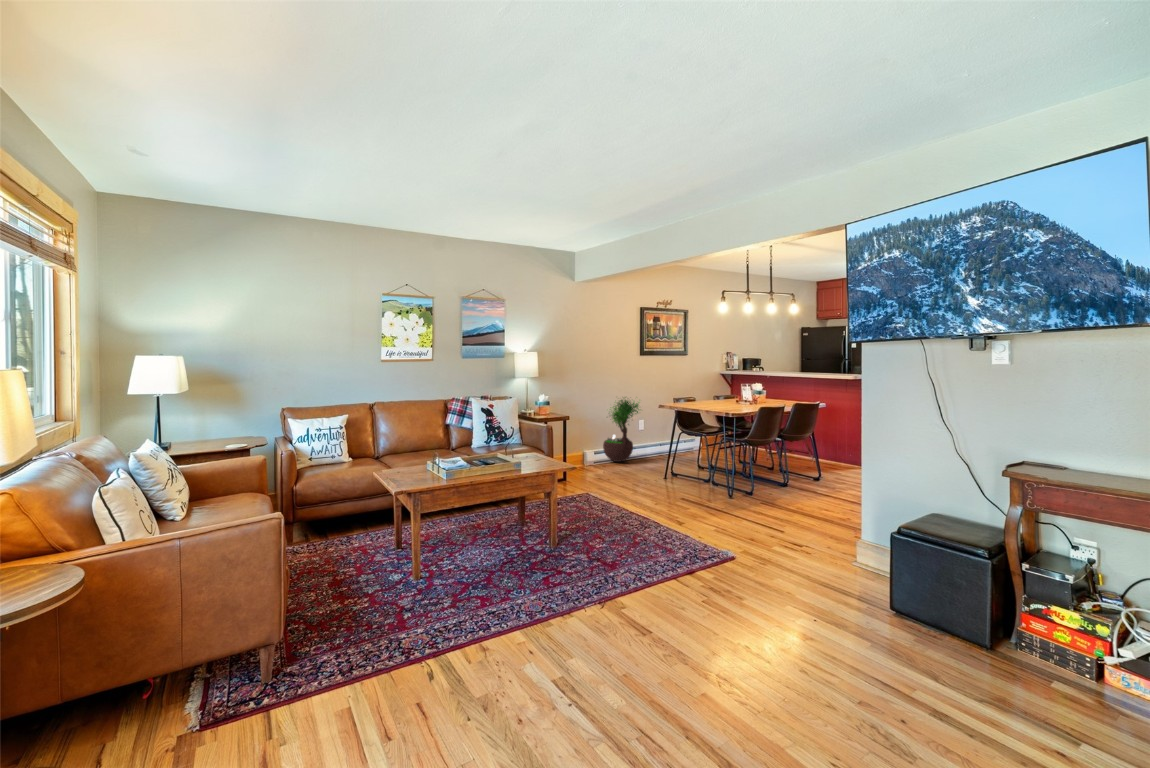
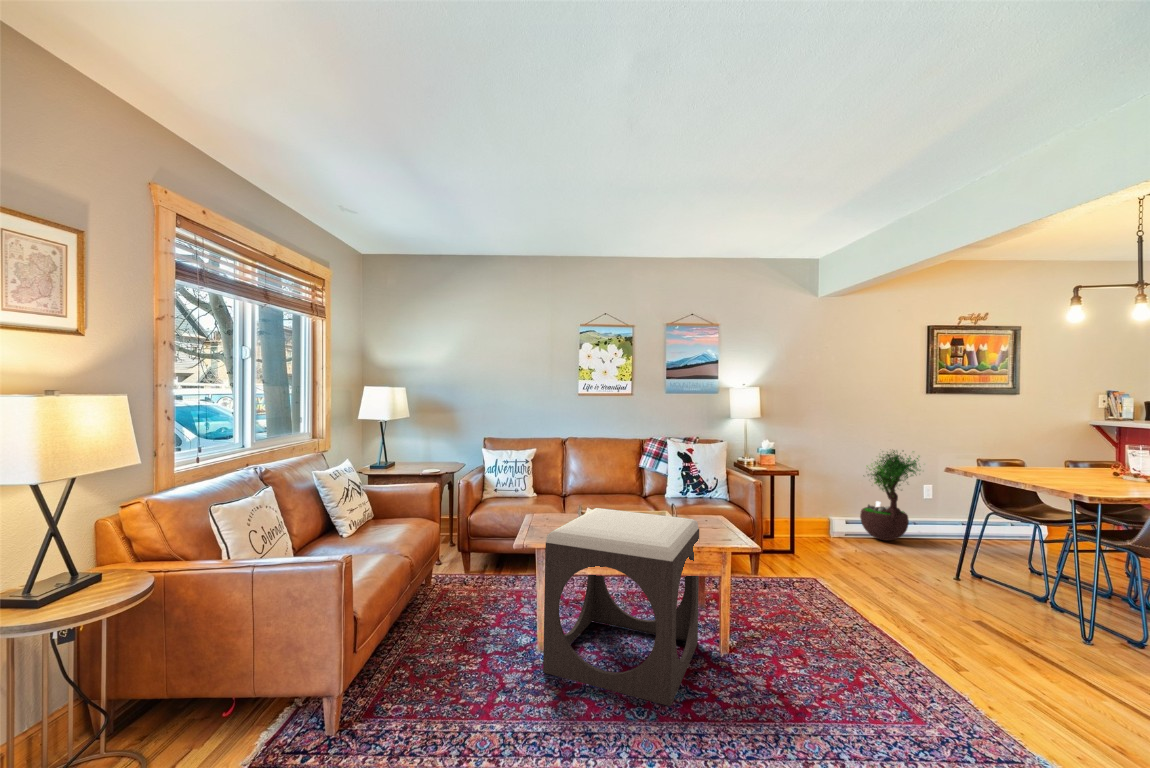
footstool: none [432,456,537,588] -> present [543,508,699,706]

